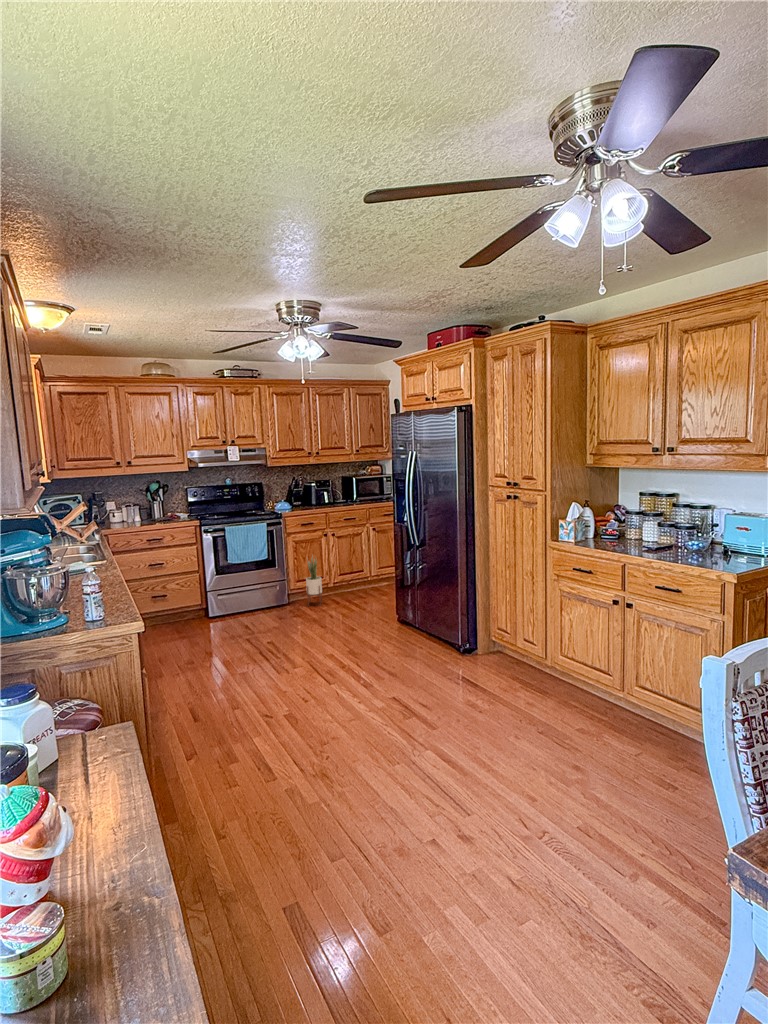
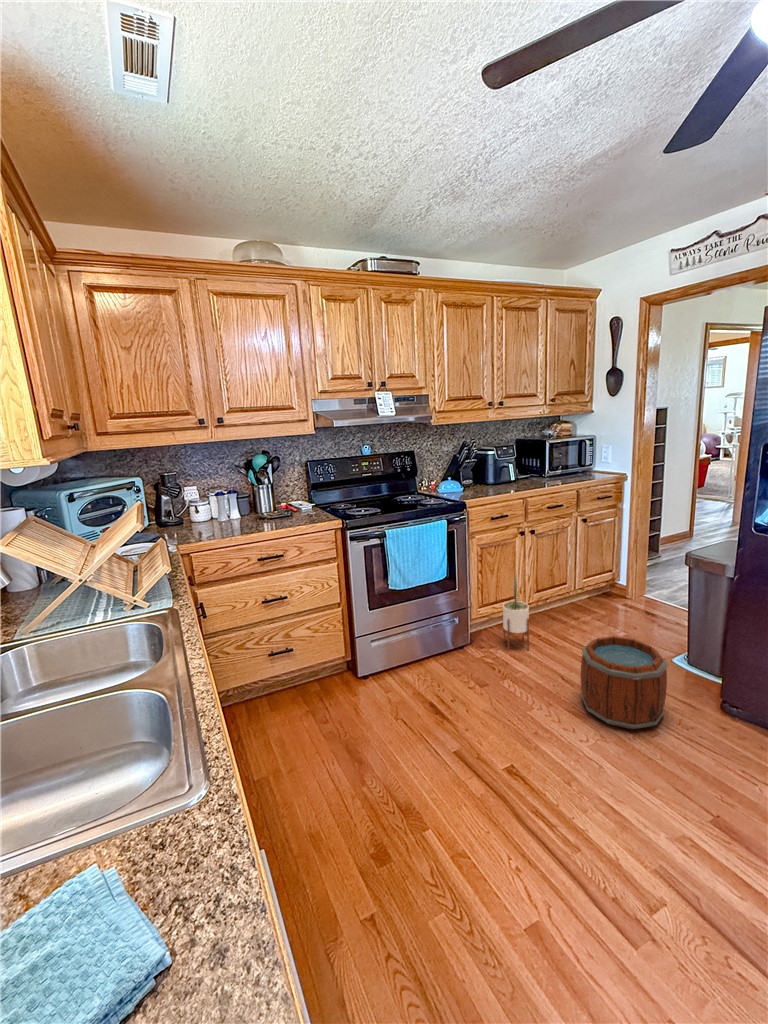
bucket: none [323,586,366,630] -> present [581,636,668,730]

